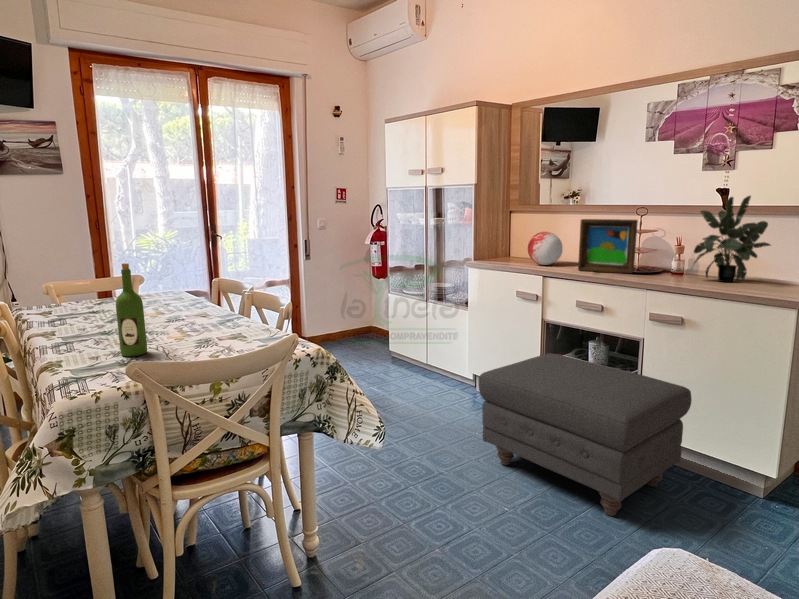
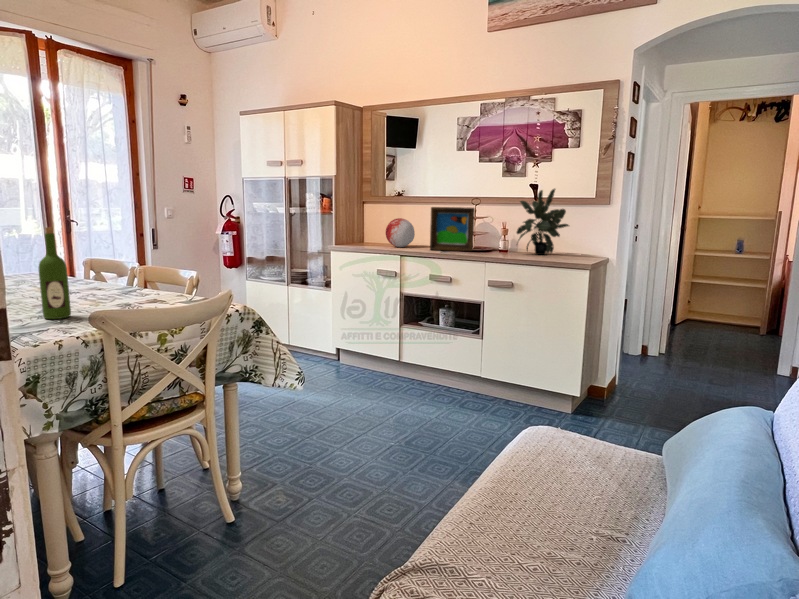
ottoman: present [479,353,692,516] -> none [359,319,523,437]

